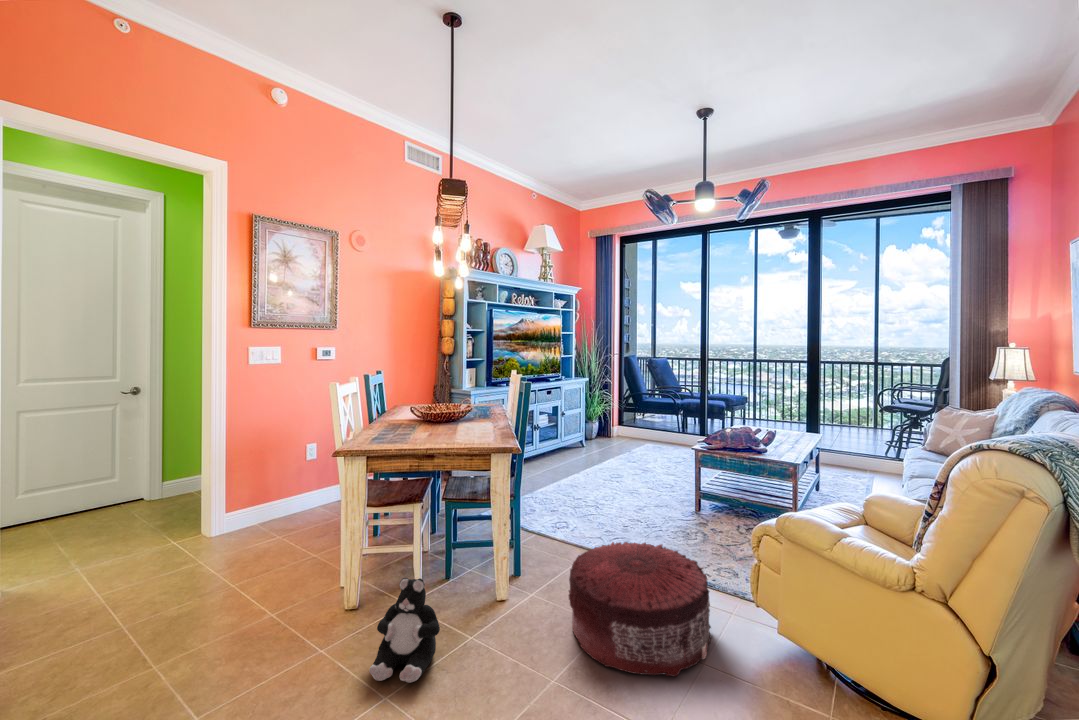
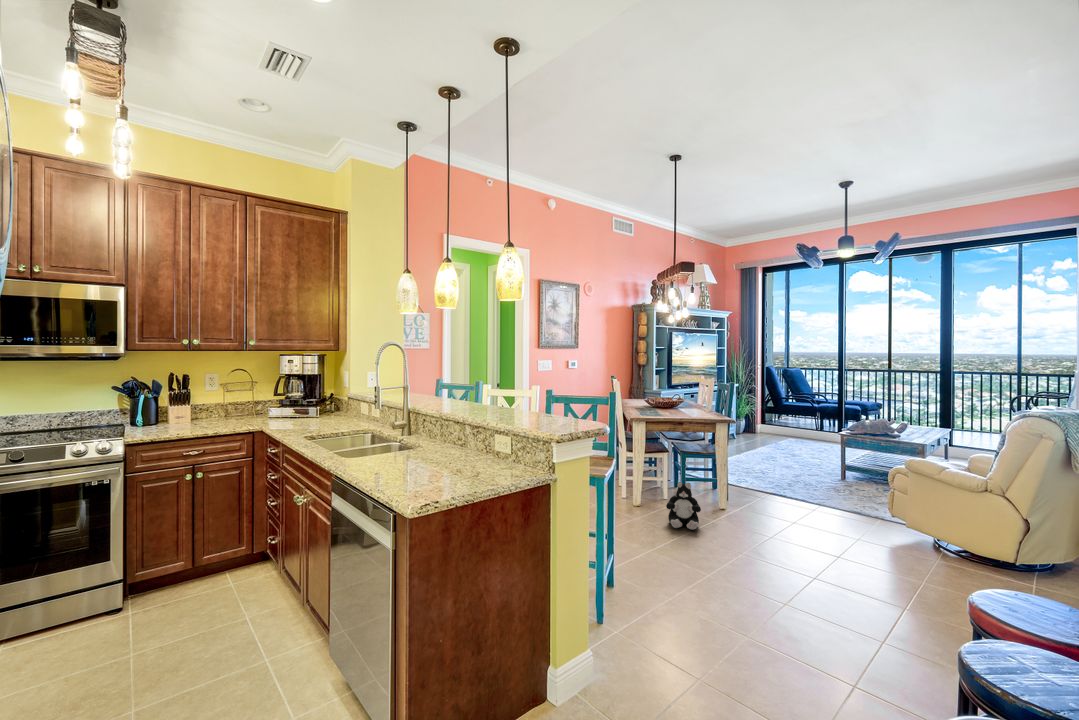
pouf: present [569,542,712,676] -> none [769,478,862,540]

